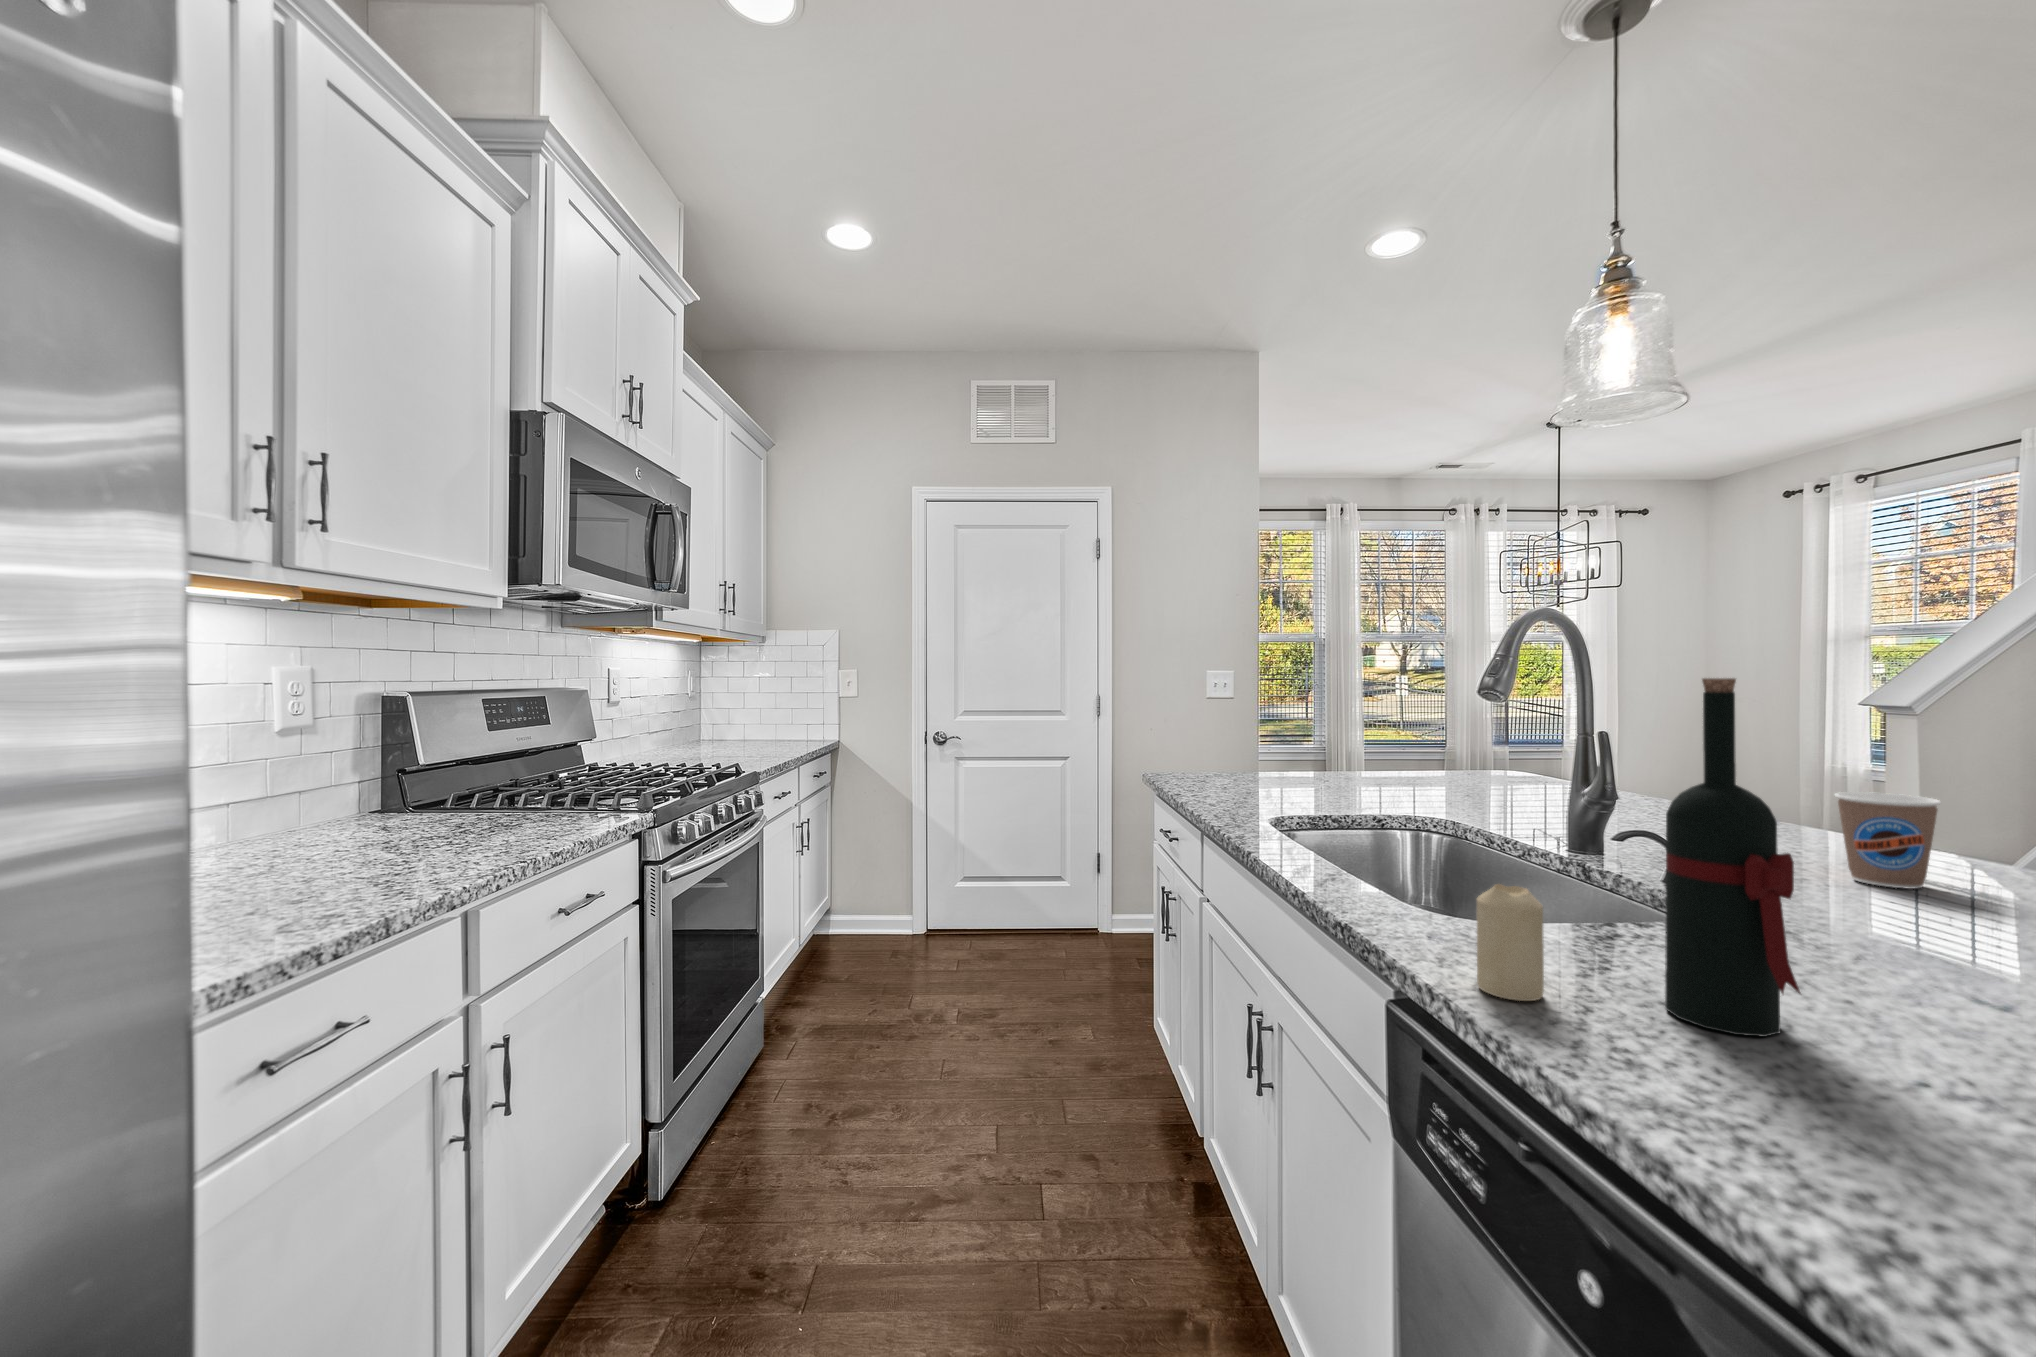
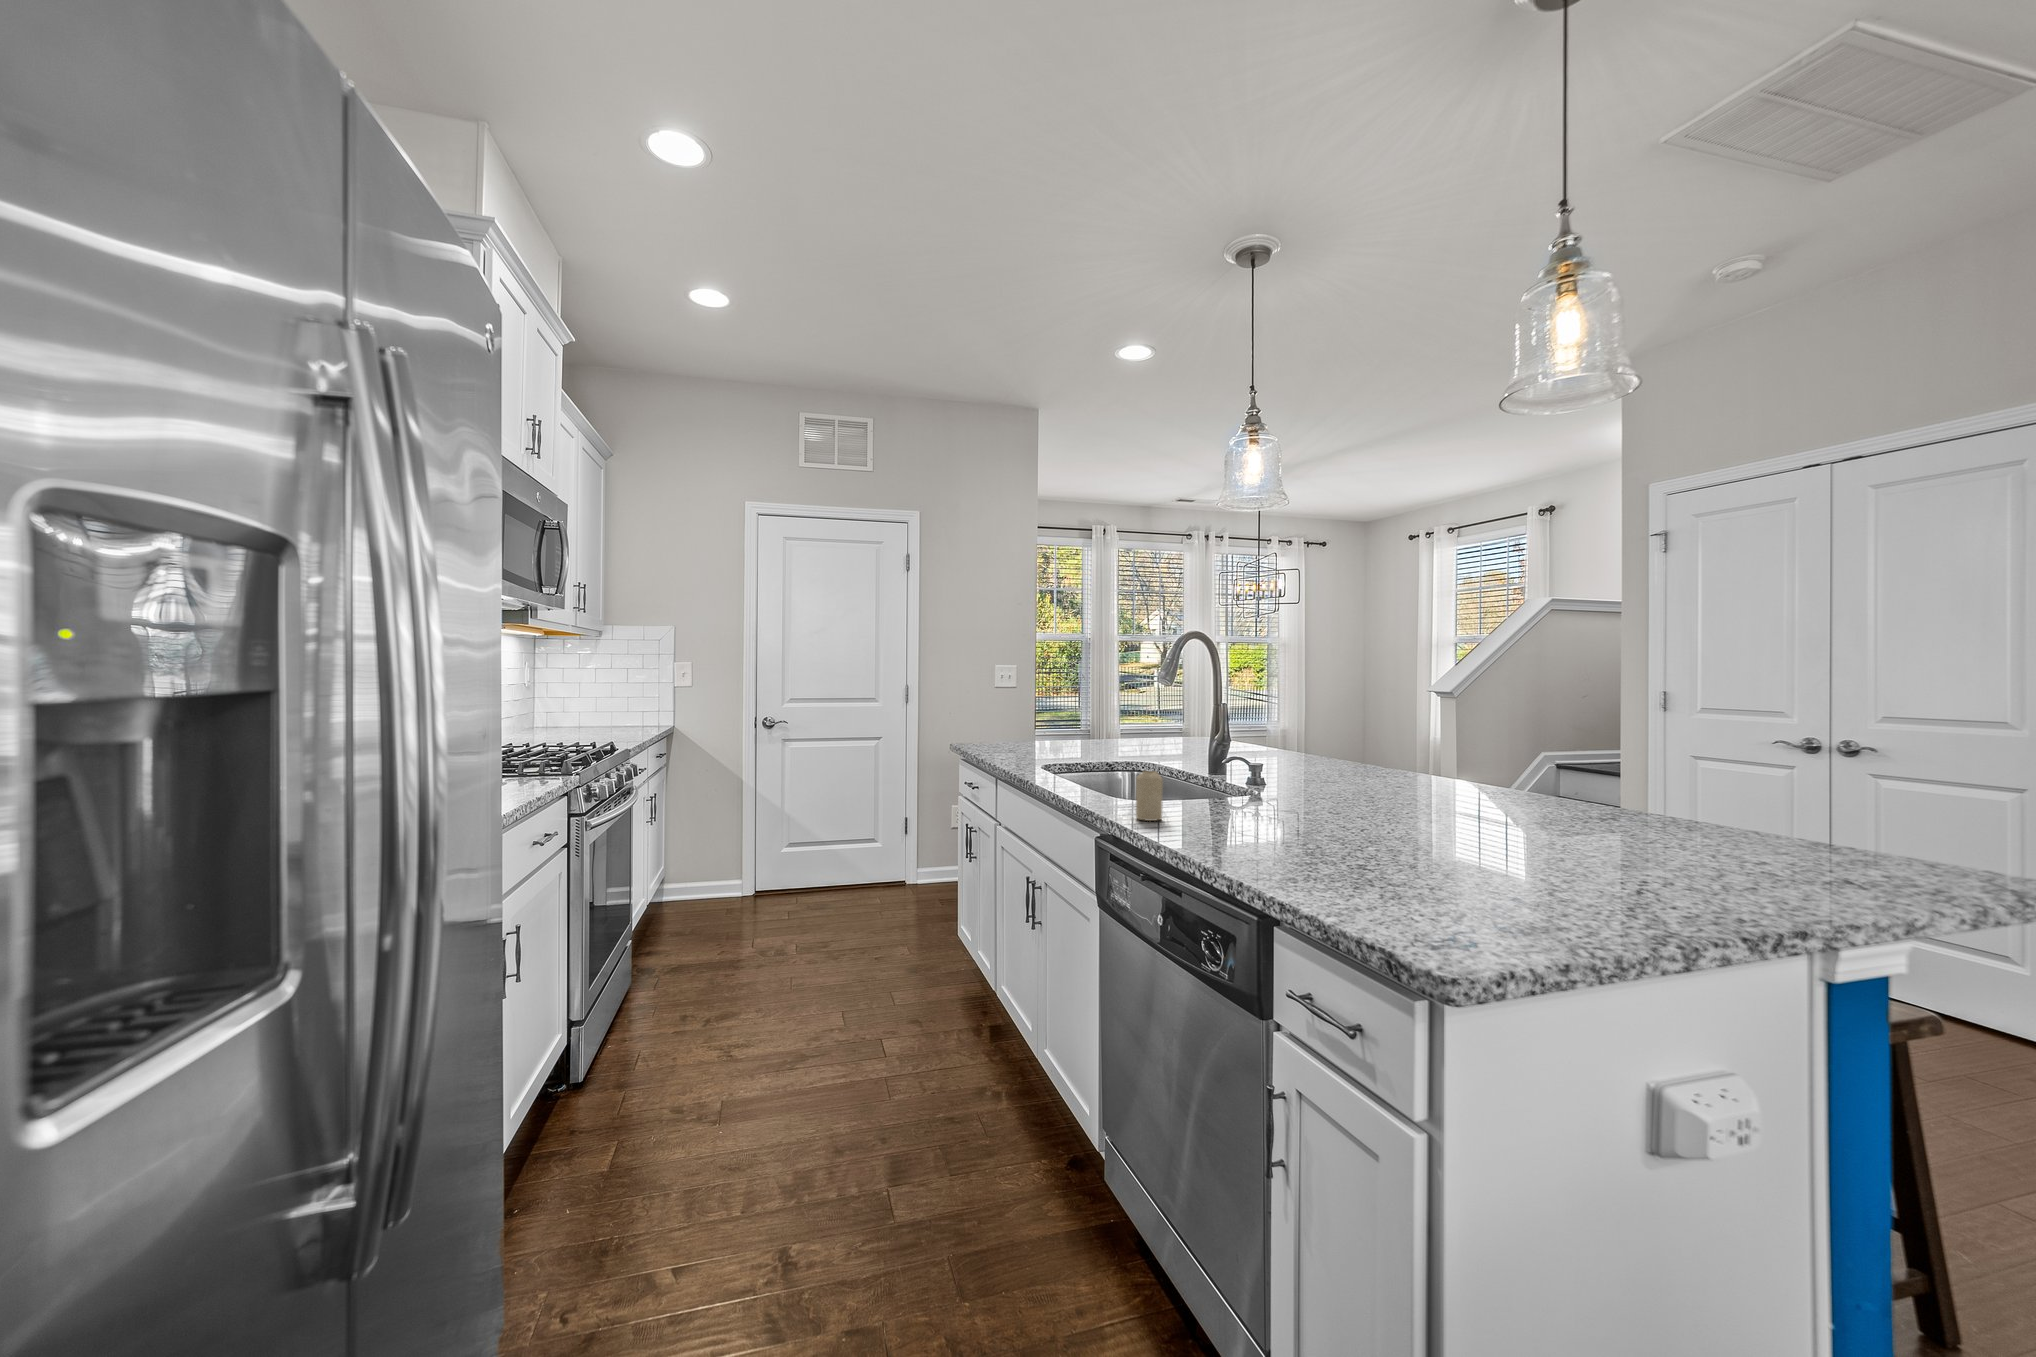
wine bottle: present [1665,678,1800,1037] -> none [1208,676,1250,824]
coffee cup: present [1835,792,1941,889] -> none [1325,736,1366,782]

